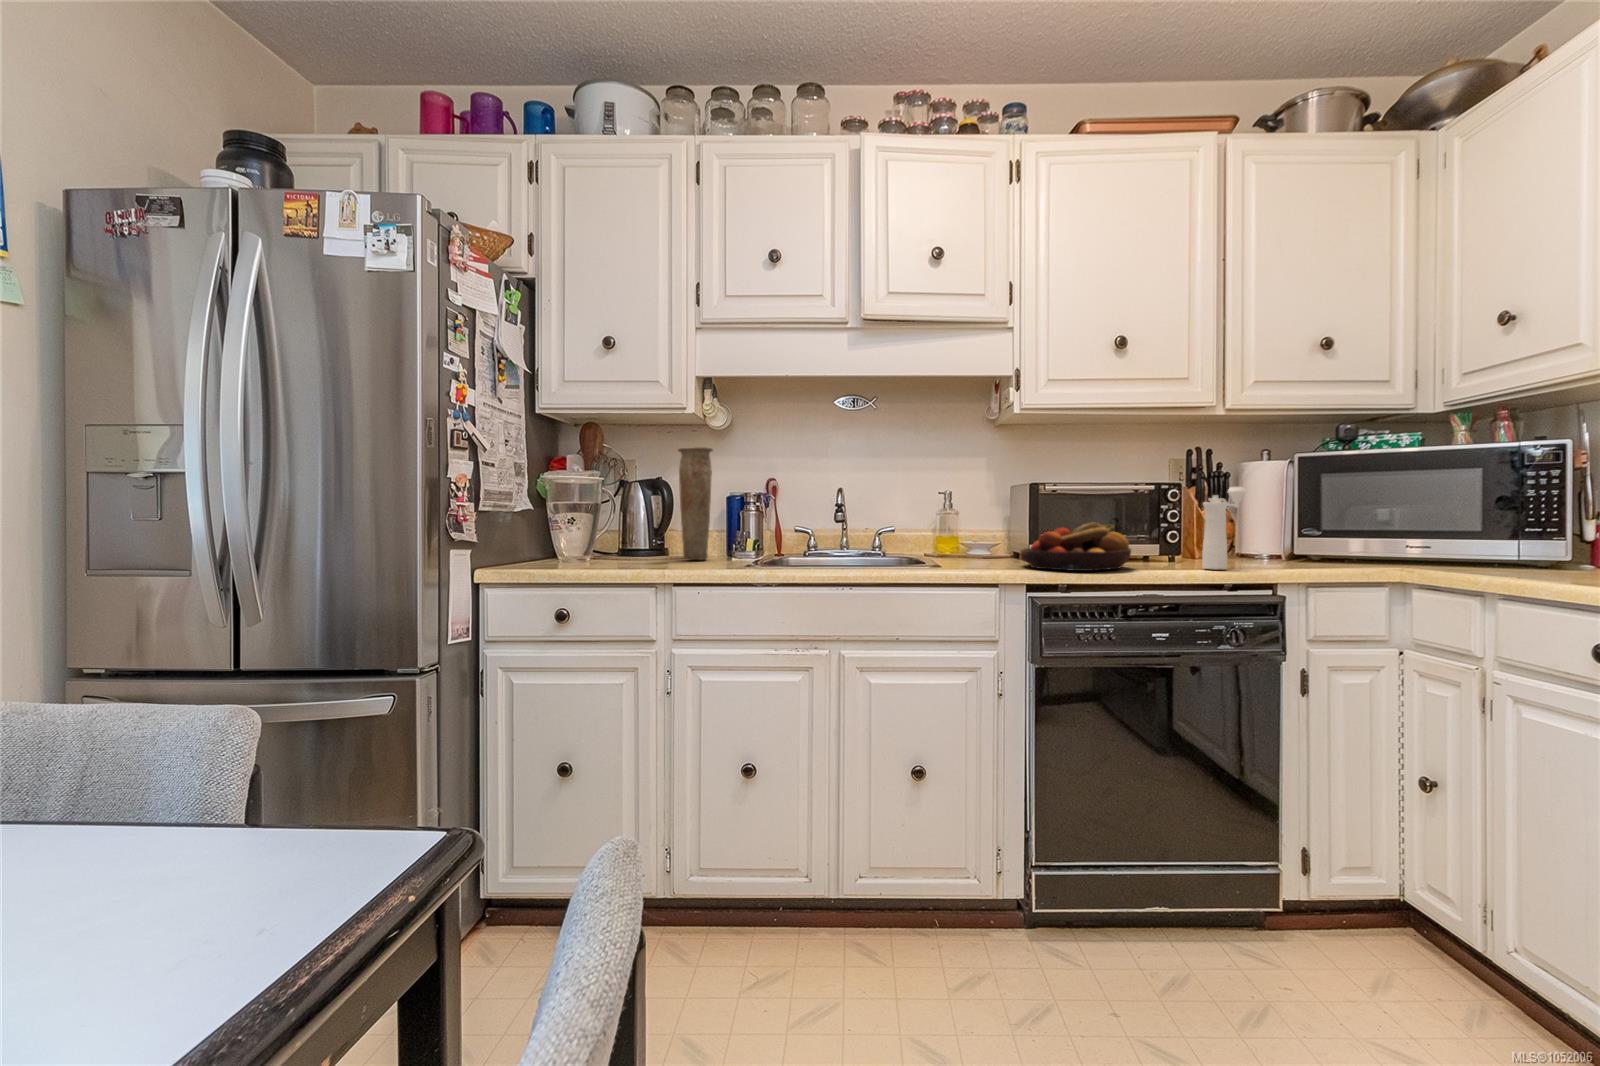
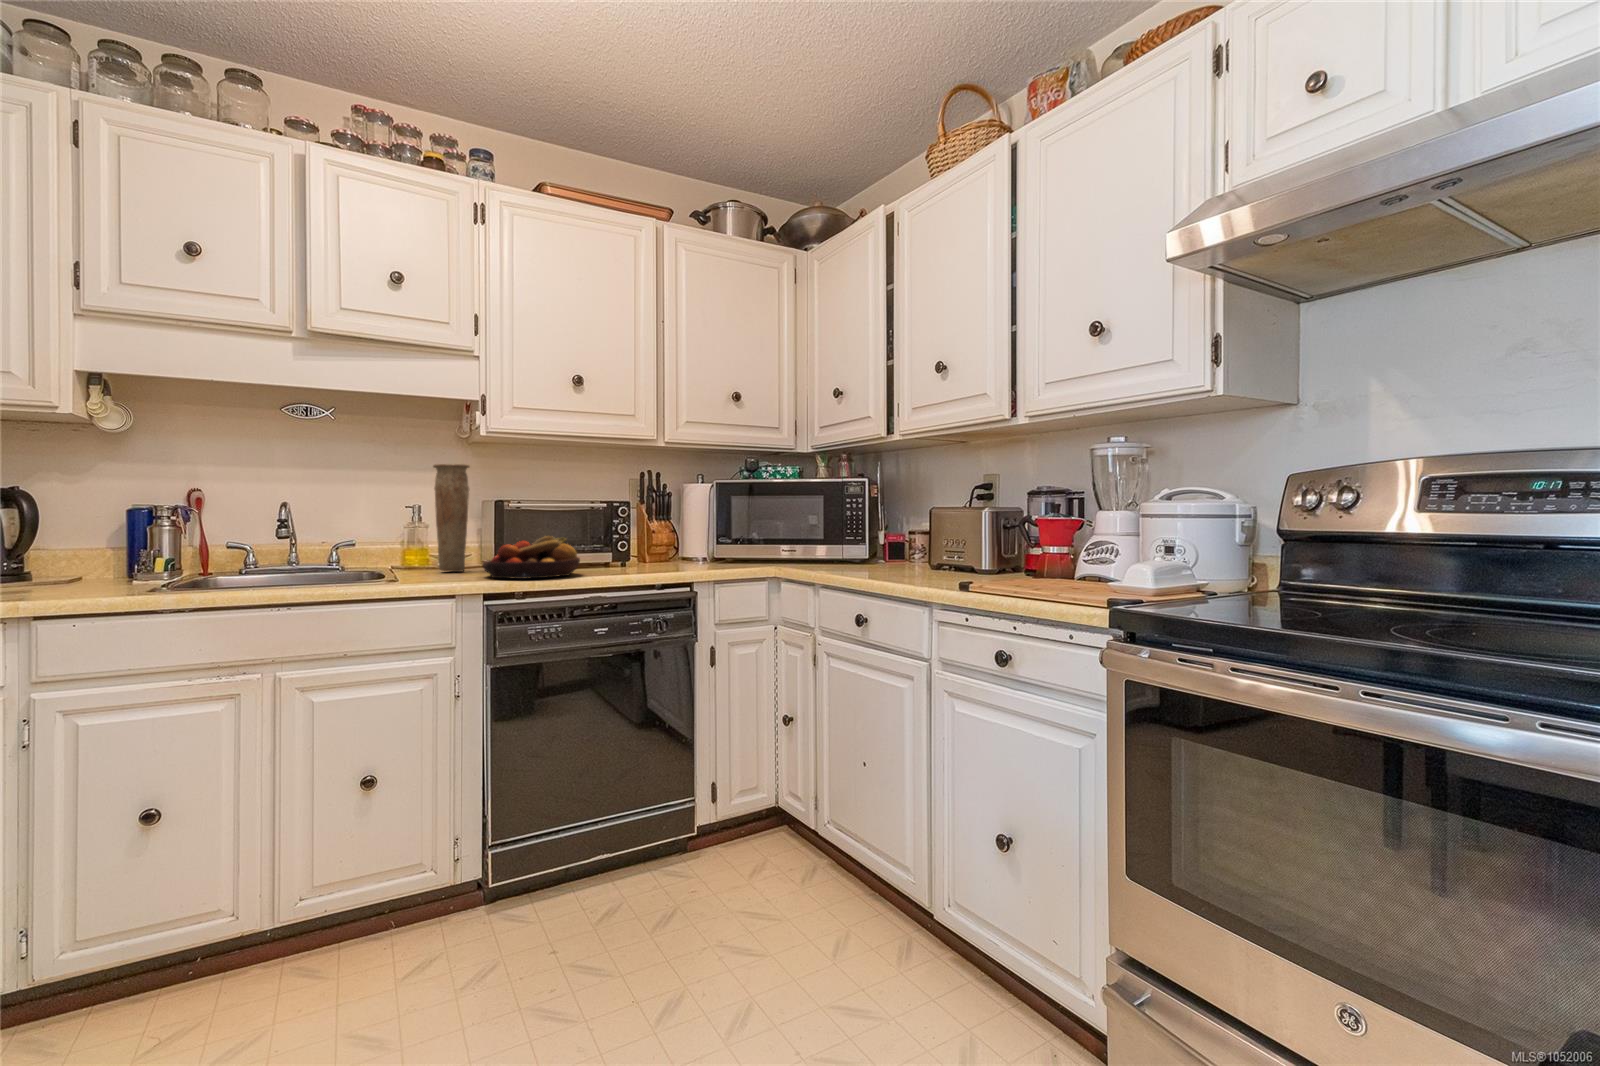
vase: present [678,447,713,560] -> present [433,464,469,572]
pepper mill: present [1202,487,1246,569] -> none [637,506,672,573]

